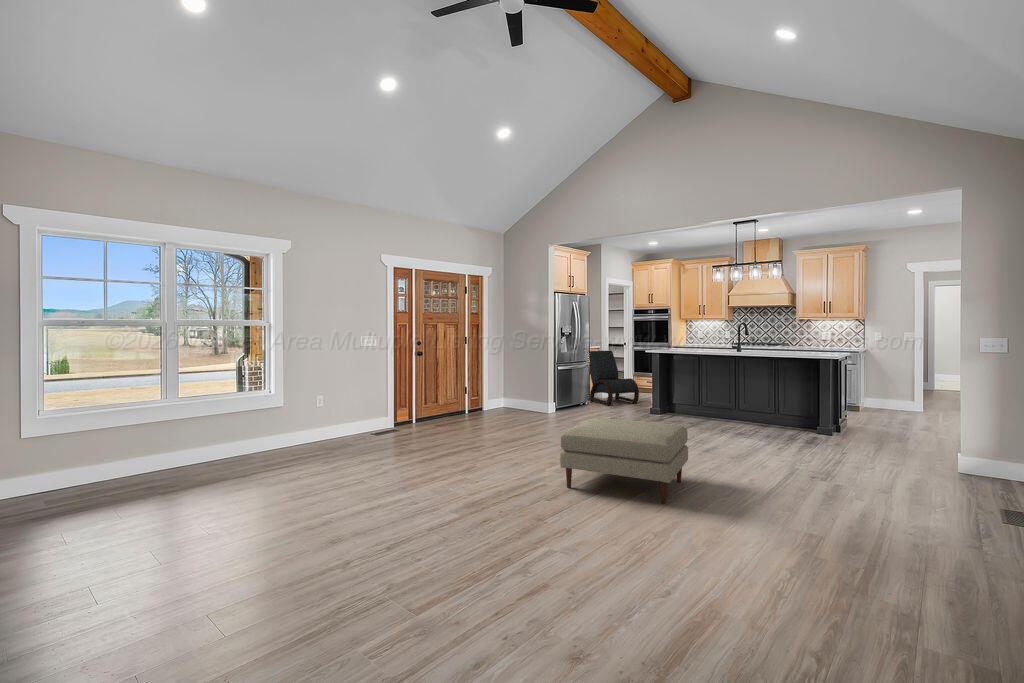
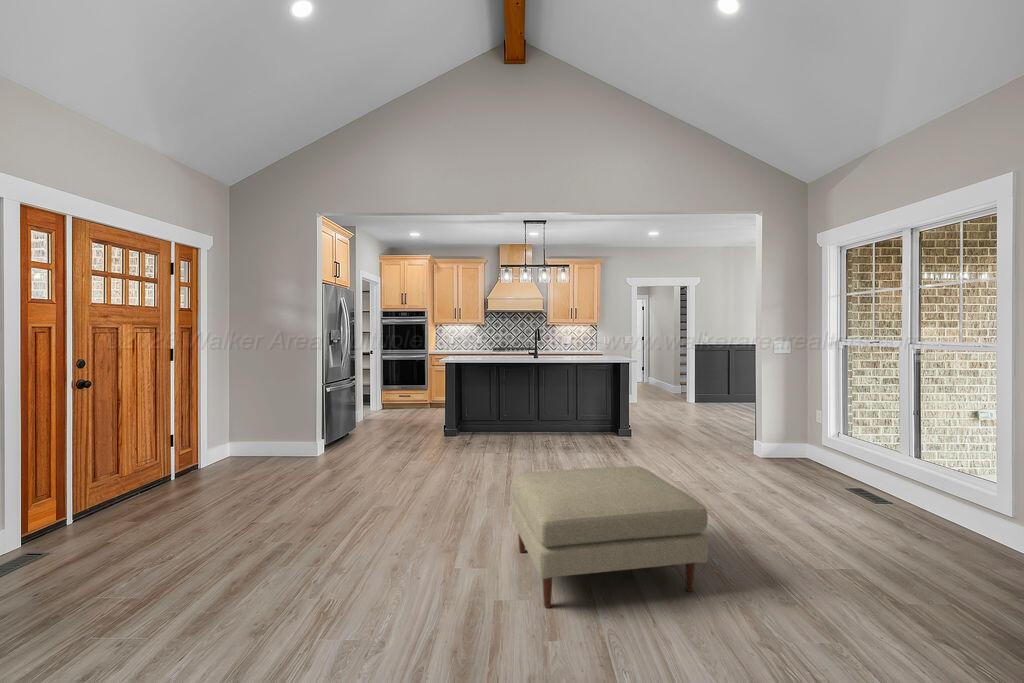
lounge chair: present [588,350,639,406] -> none [340,361,413,432]

